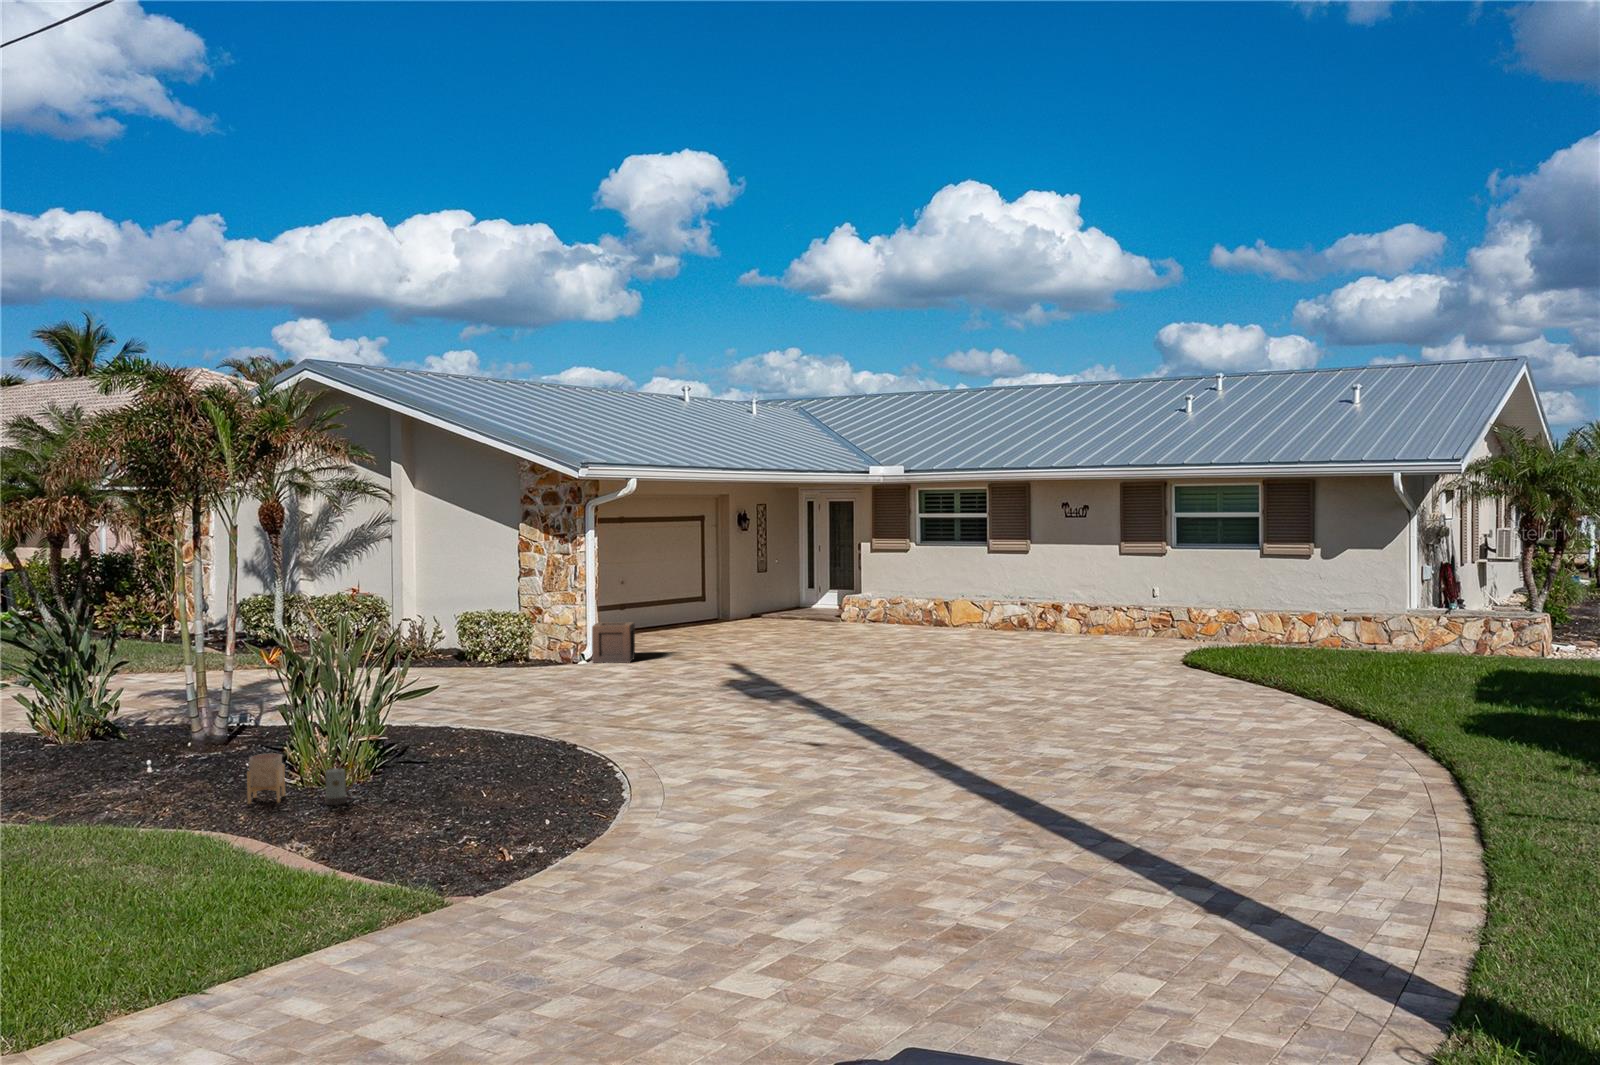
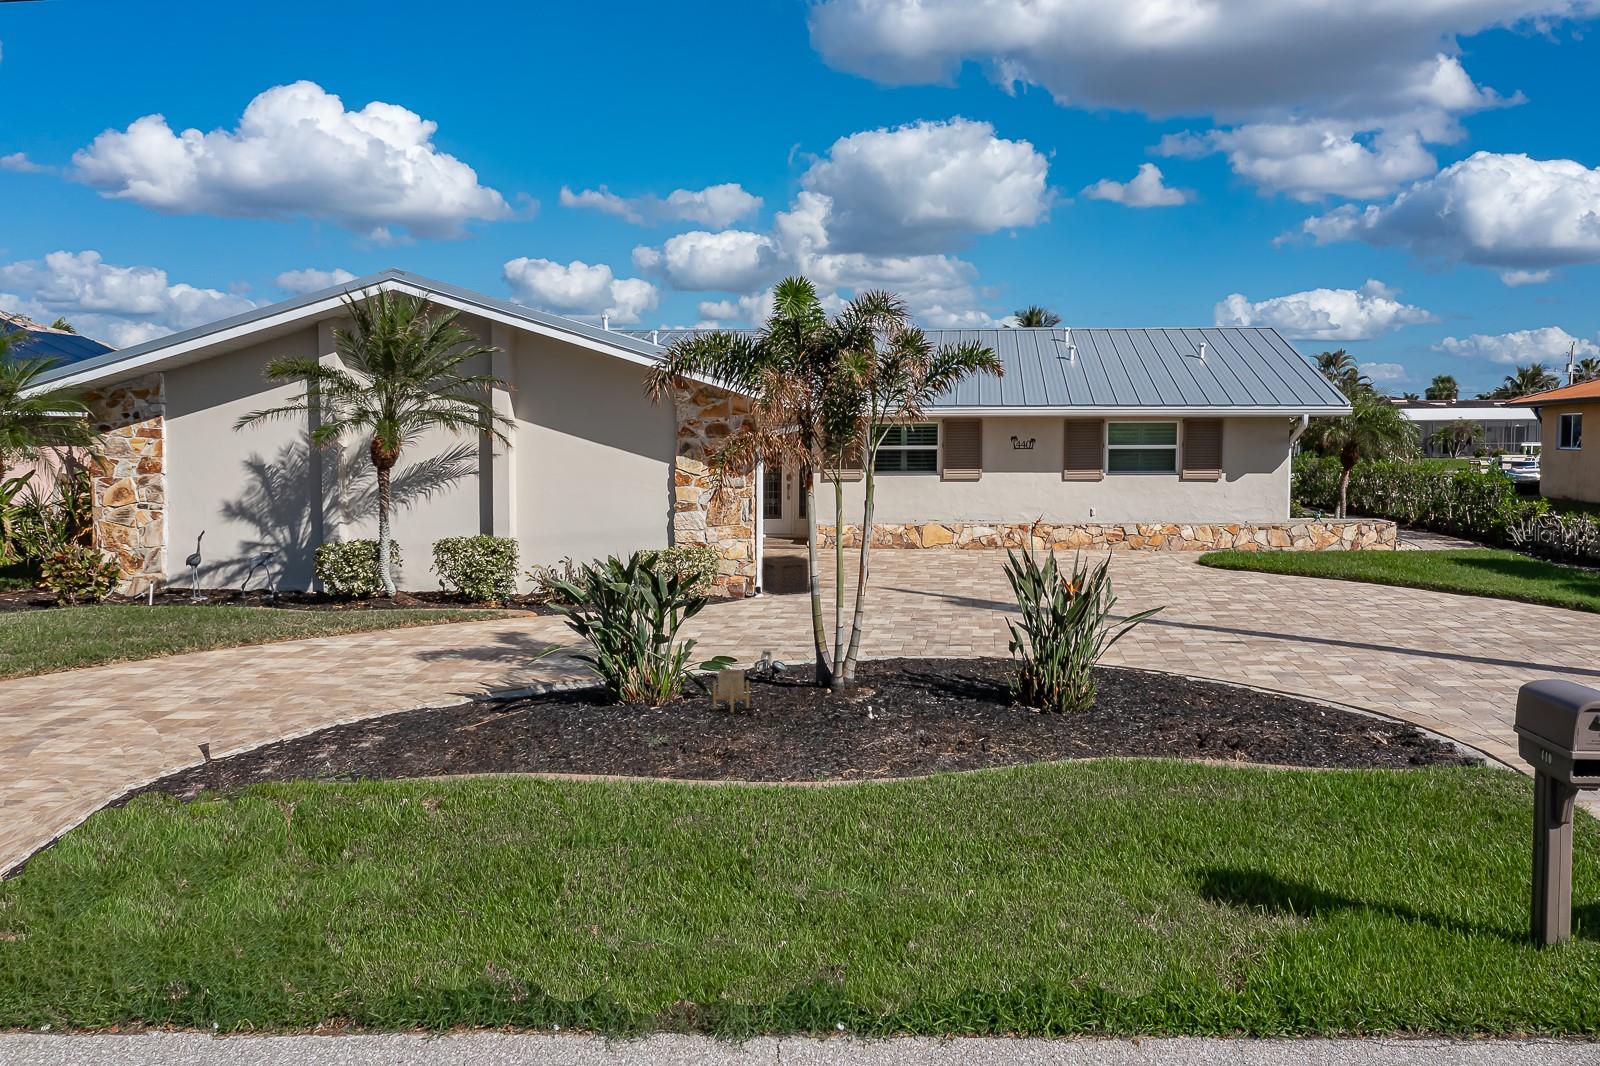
planter: present [247,754,285,804] -> present [713,669,749,712]
watering can: present [312,756,357,805] -> none [1123,676,1141,719]

